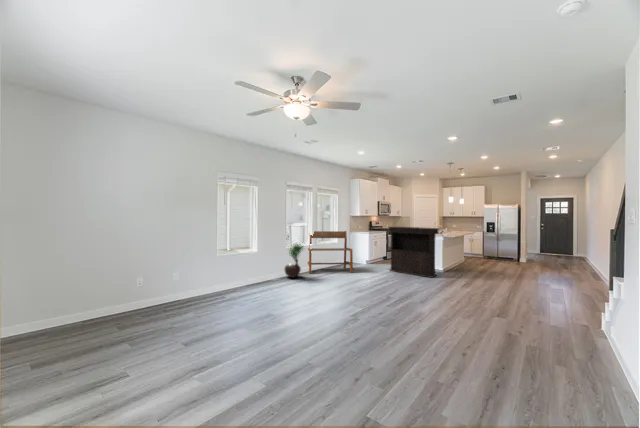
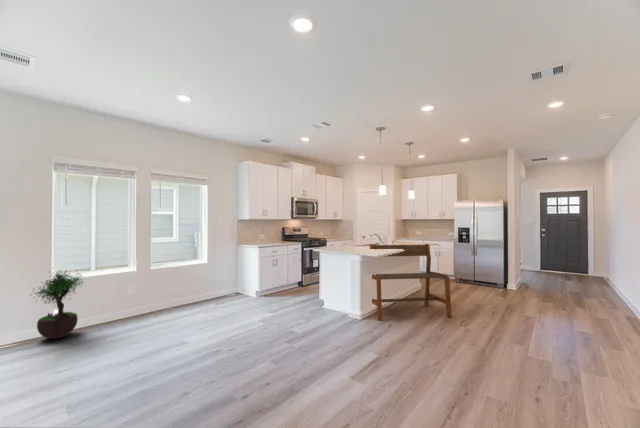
console table: present [389,227,439,277] -> none [269,237,346,335]
bench: present [308,231,353,273] -> present [370,244,452,320]

